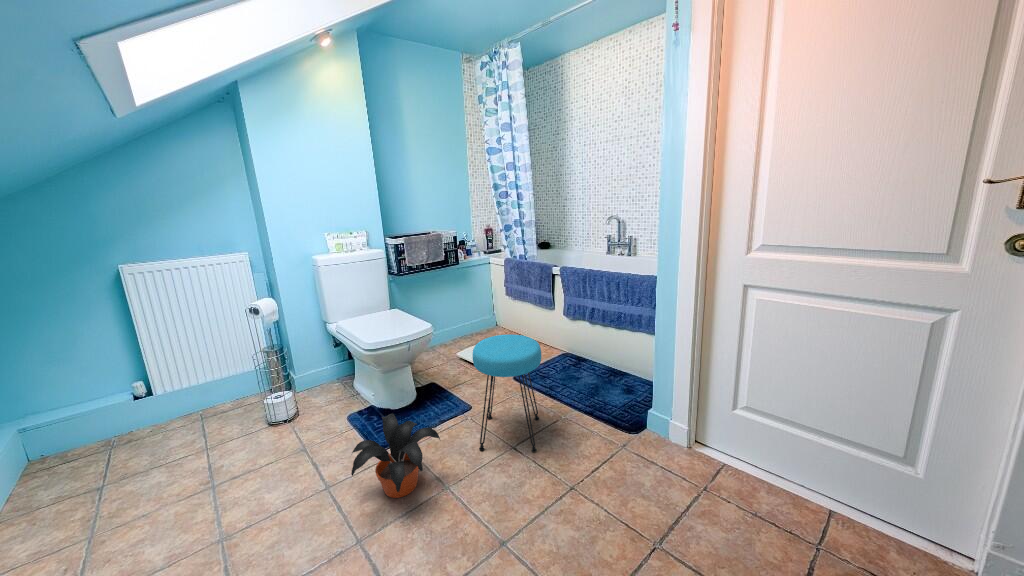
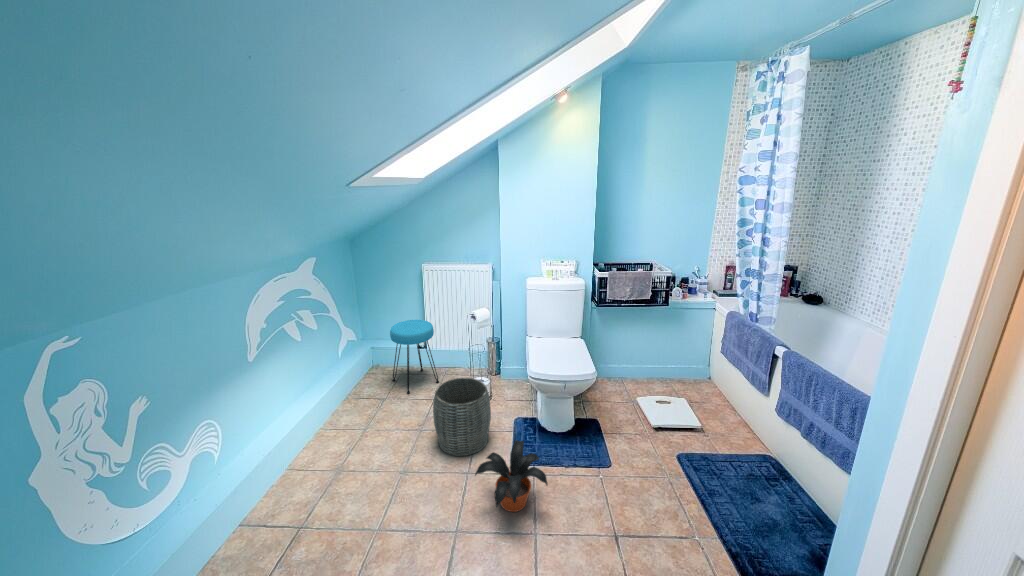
stool: present [473,334,541,452] -> present [390,320,439,393]
woven basket: none [230,382,326,492] -> present [433,378,491,456]

